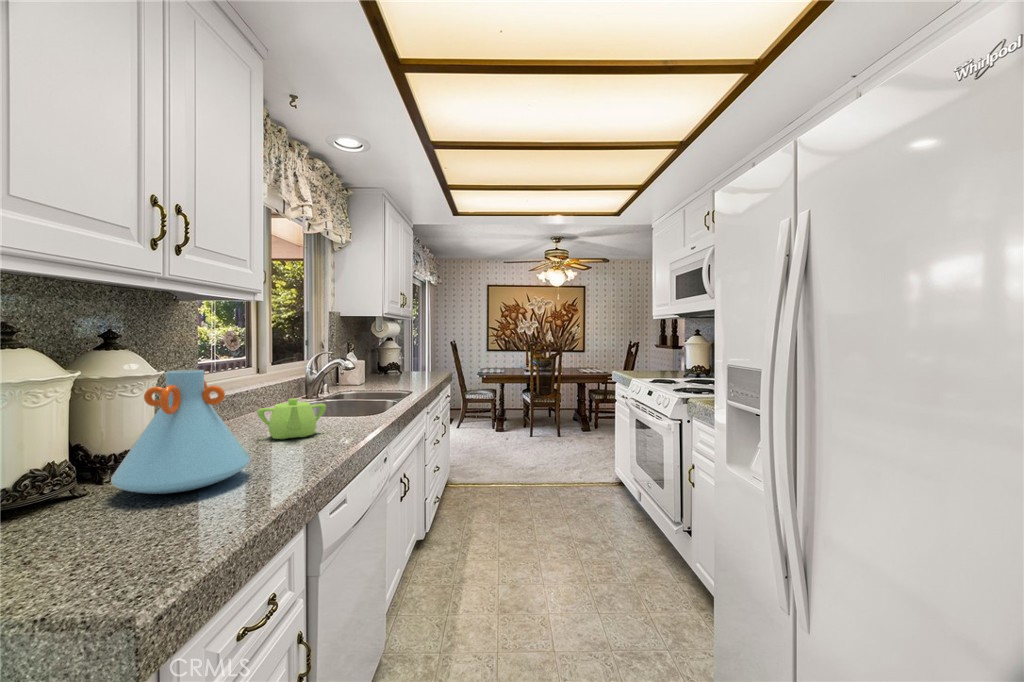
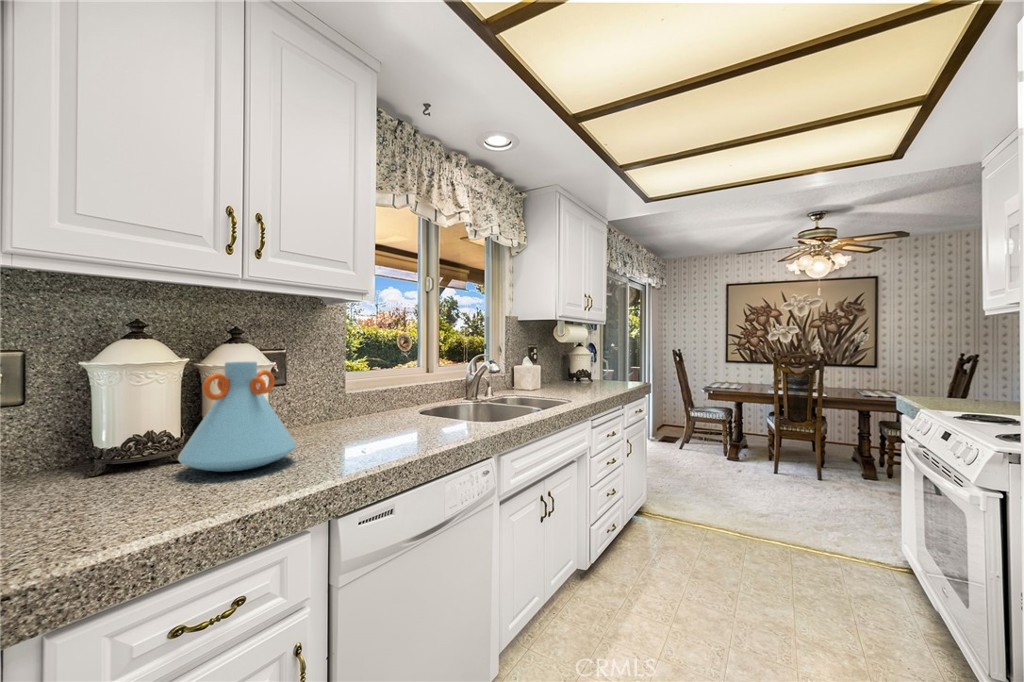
teapot: present [257,398,326,439] -> none [358,397,419,437]

